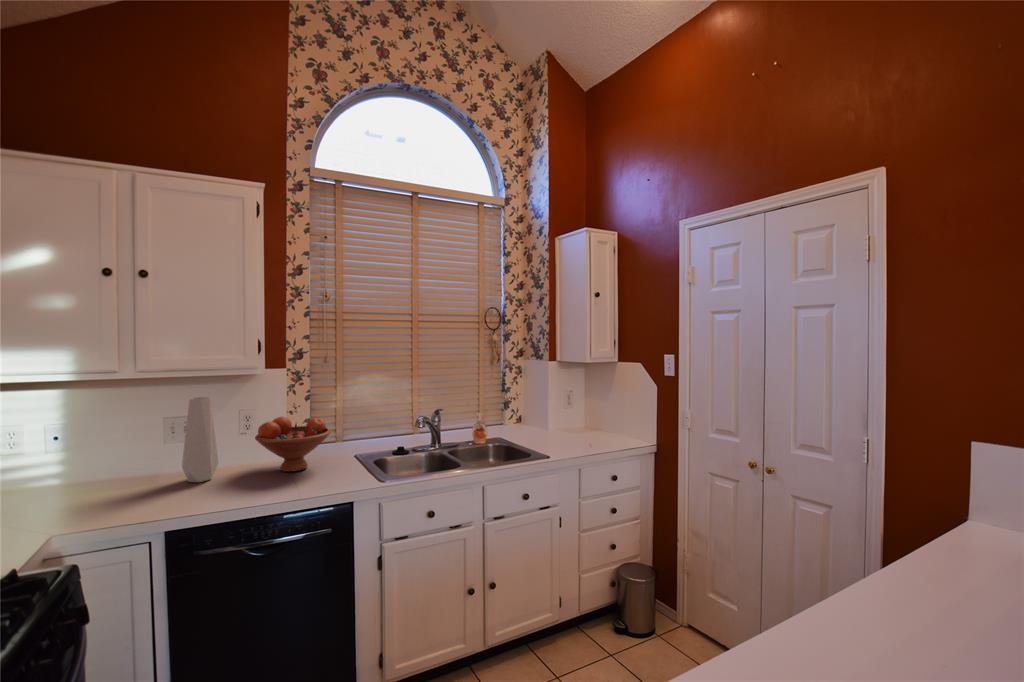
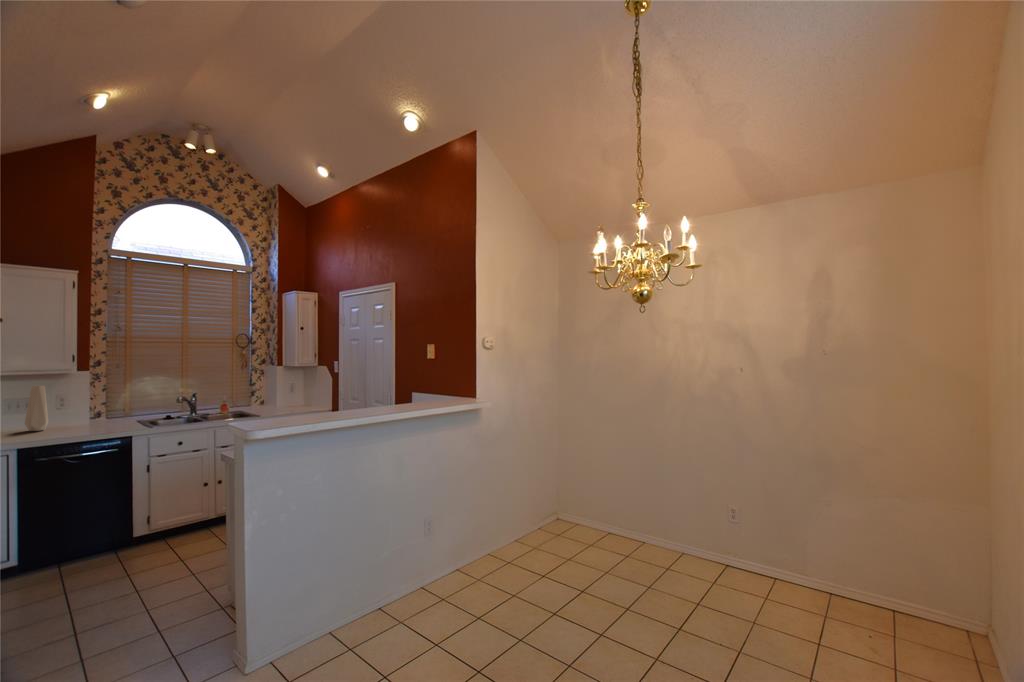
fruit bowl: present [255,416,330,472] -> none [73,397,124,426]

